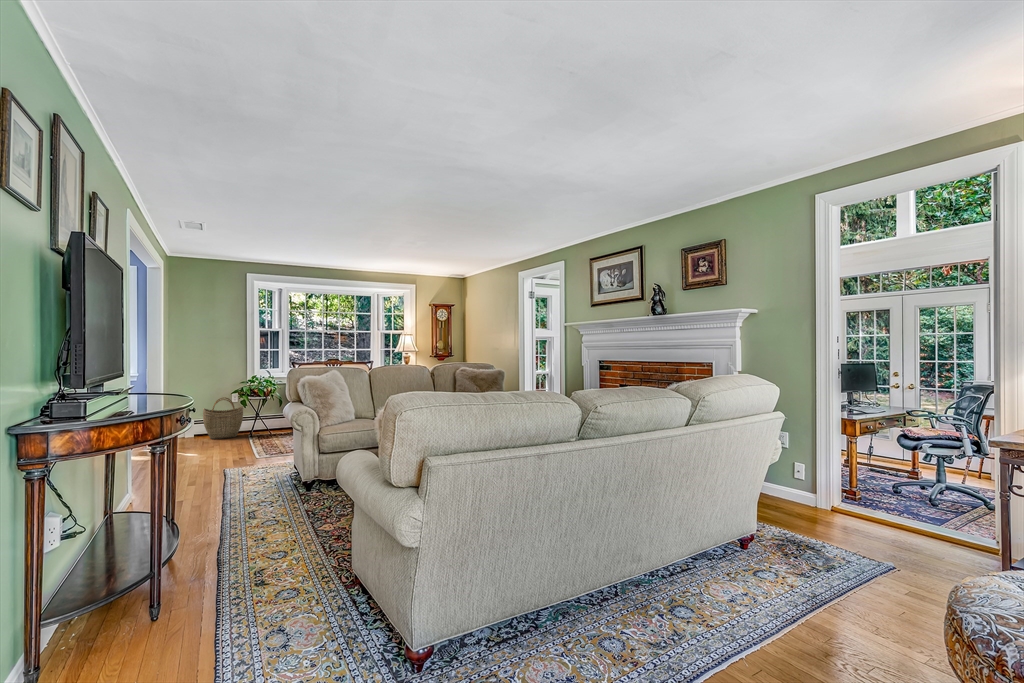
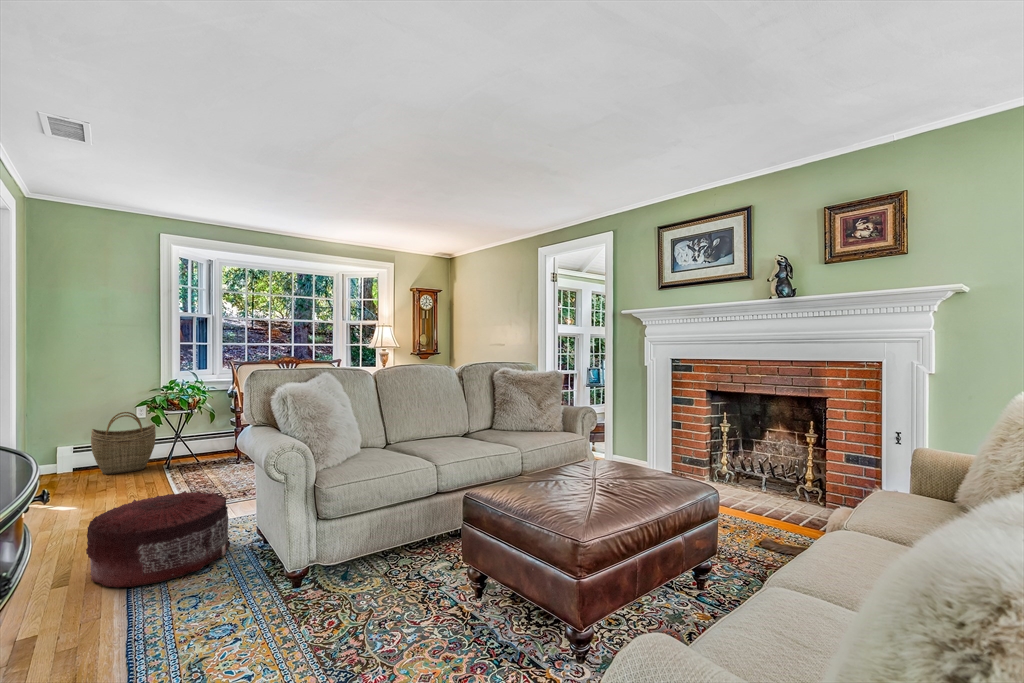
pouf: none [201,441,279,488] -> present [86,491,230,588]

